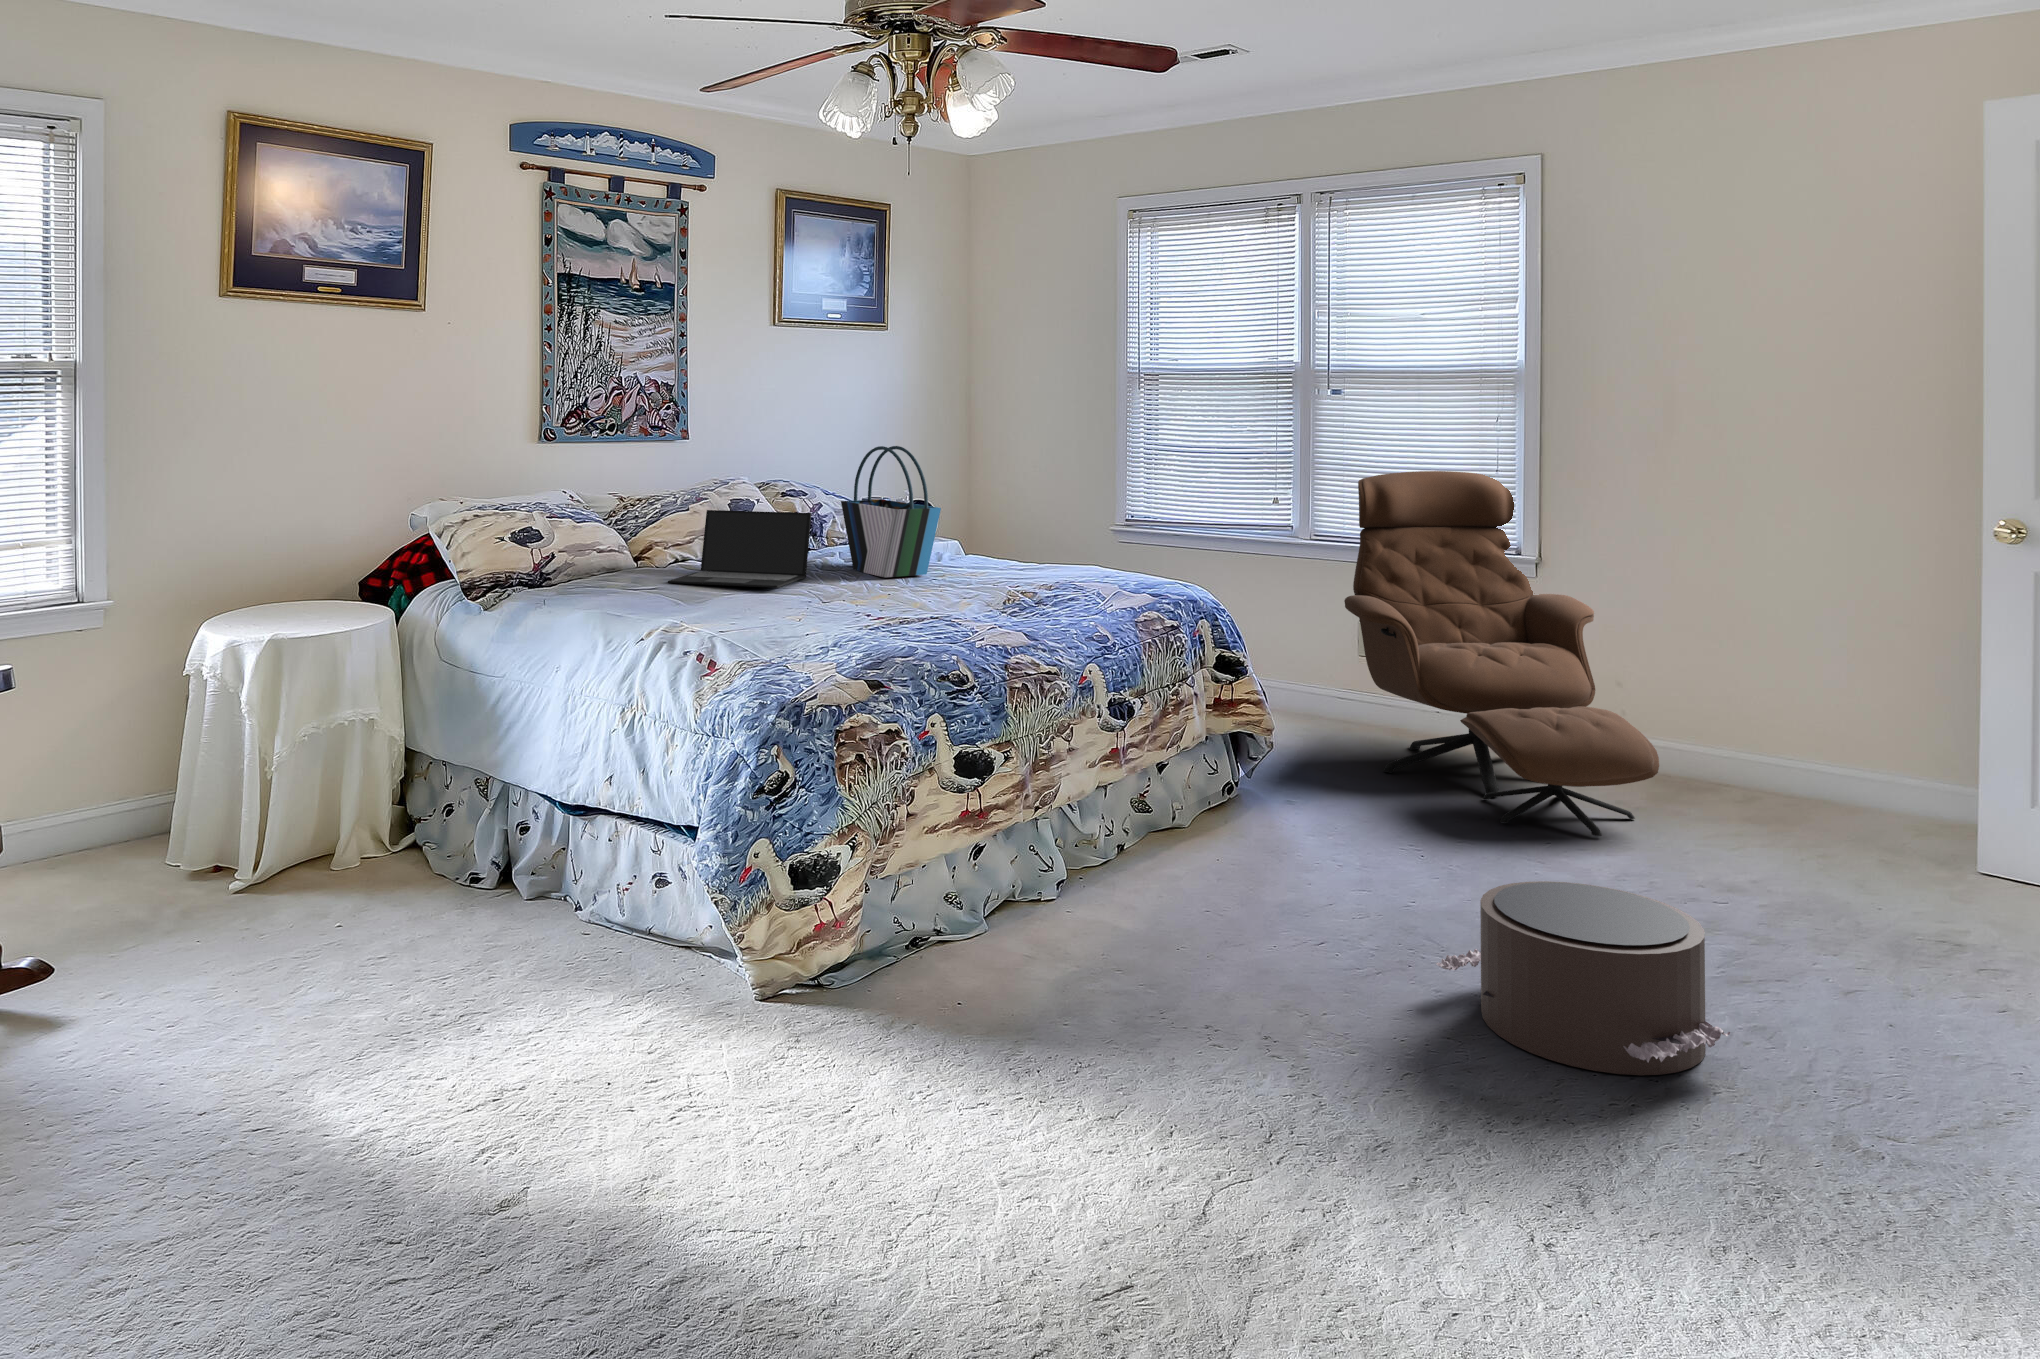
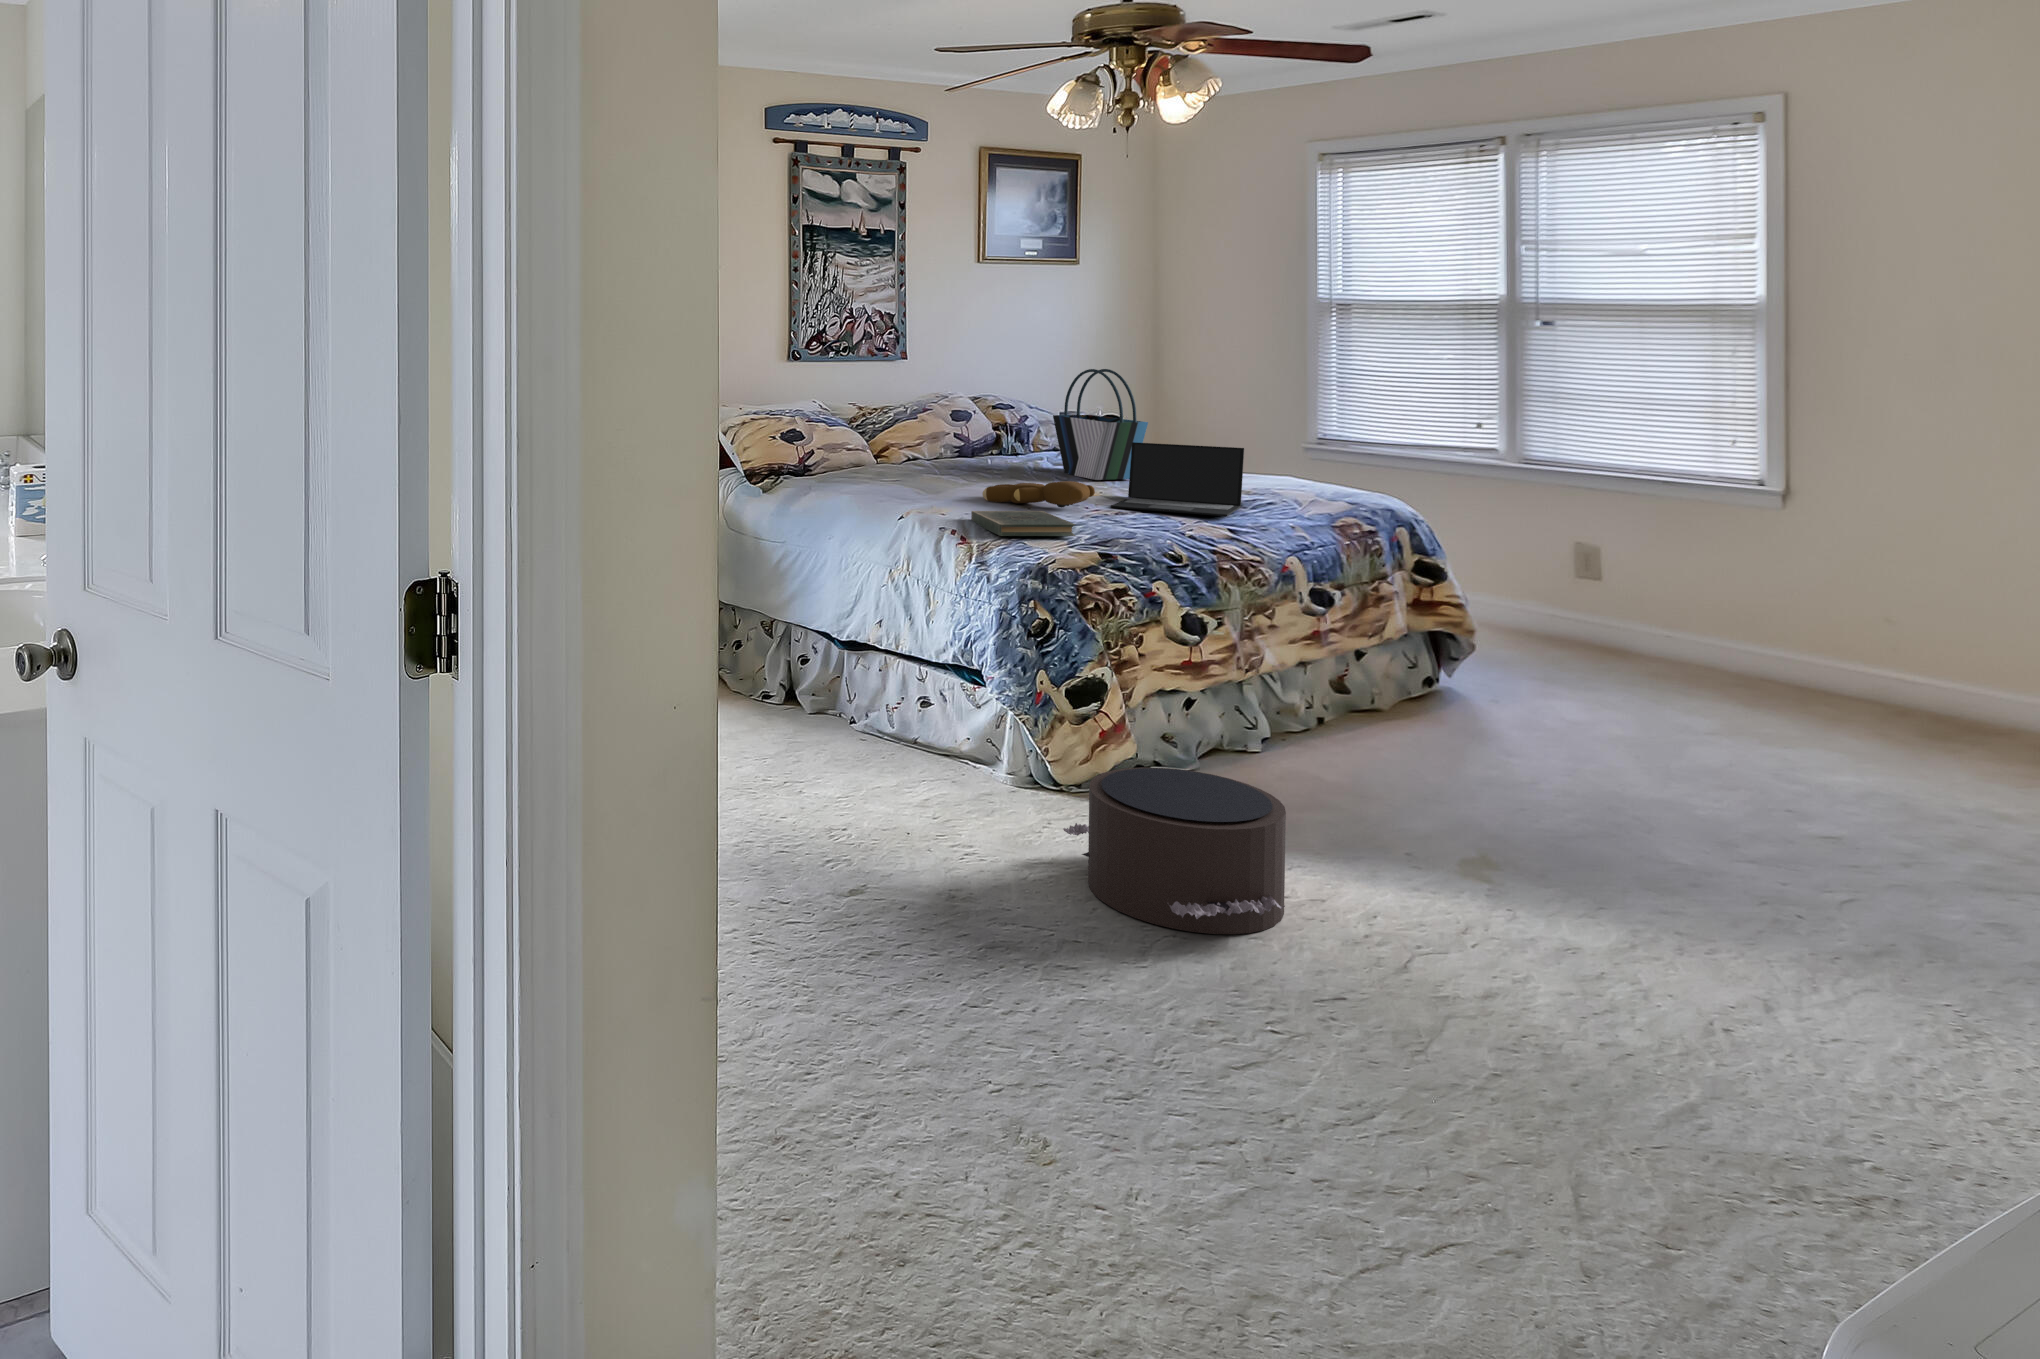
lounge chair: present [1344,471,1659,836] -> none [1551,400,1905,747]
laptop: present [668,510,811,588] -> present [1111,442,1244,516]
teddy bear: none [746,585,874,617] -> present [983,481,1095,508]
book: none [723,625,840,663] -> present [971,511,1075,536]
pouf: present [1436,881,1730,1075] -> present [1063,767,1286,934]

